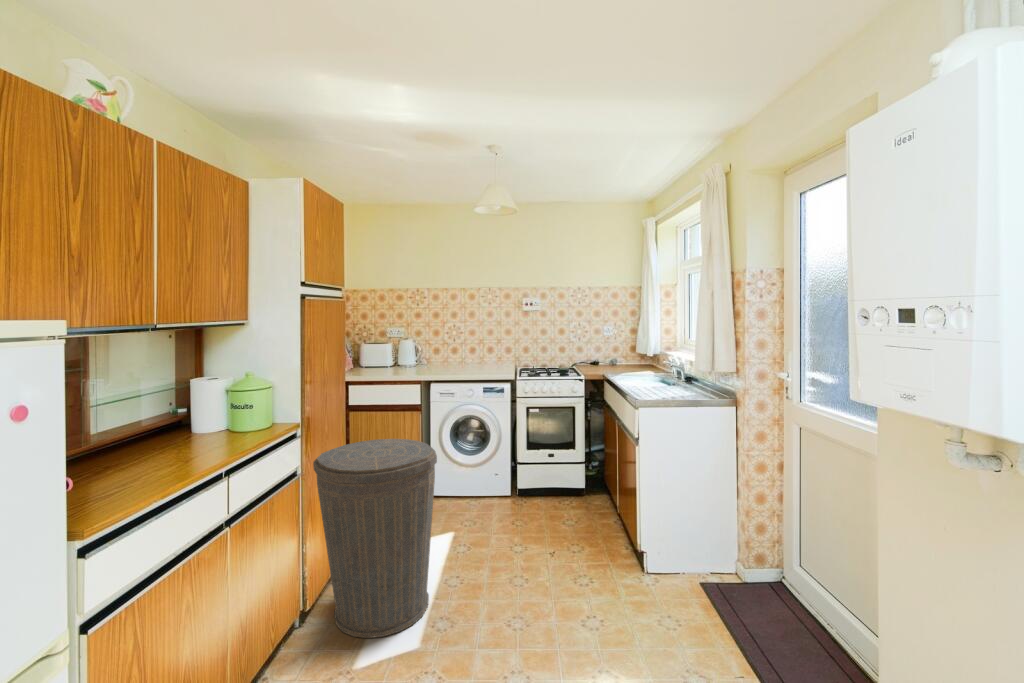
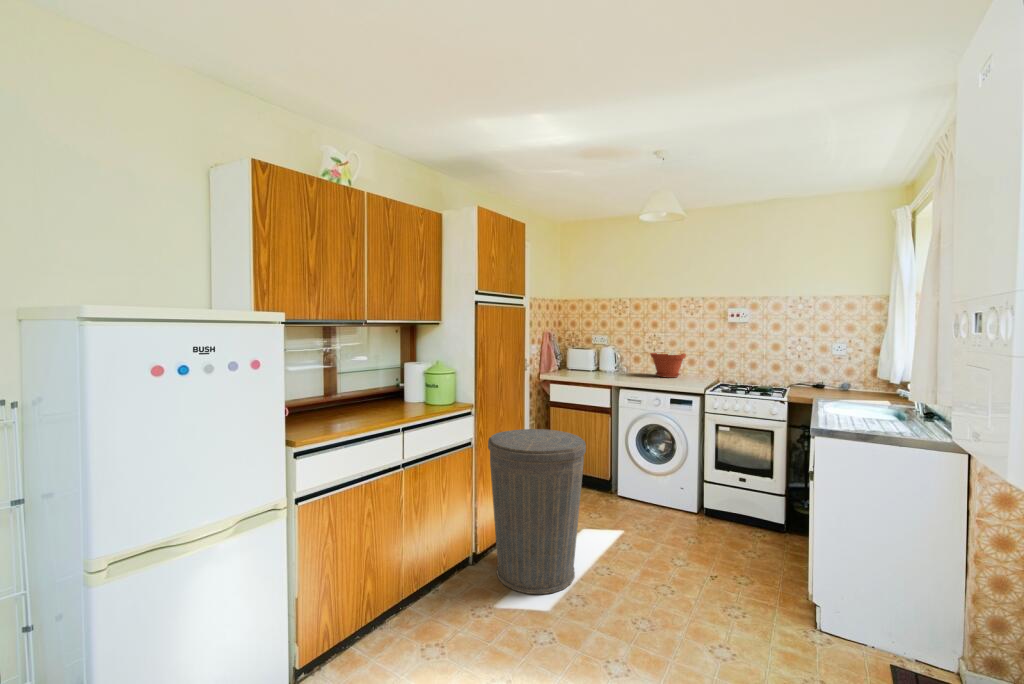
plant pot: none [450,342,485,367] -> present [650,353,686,378]

